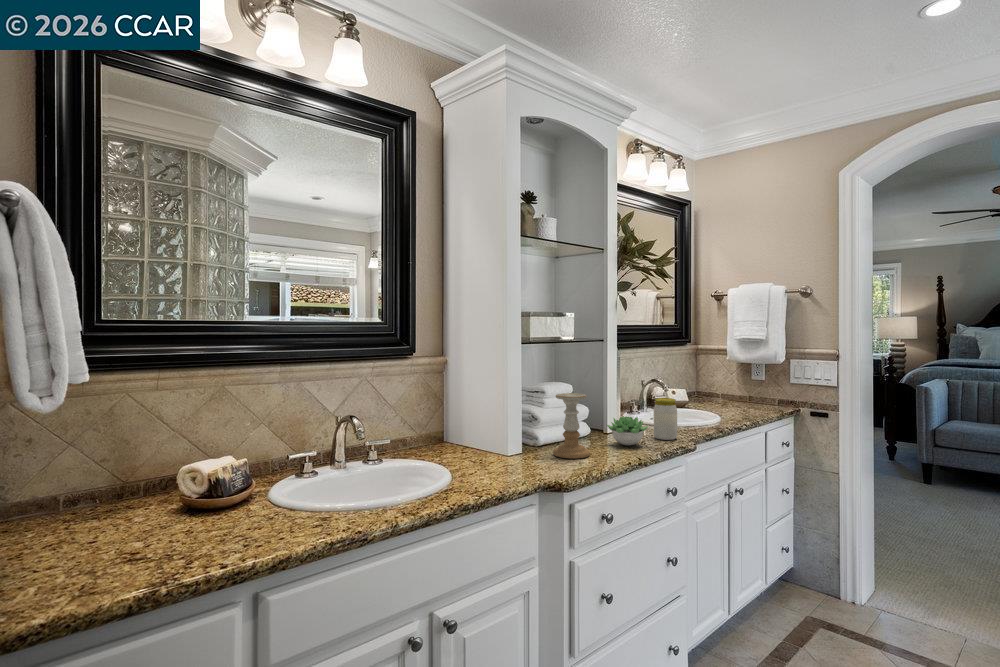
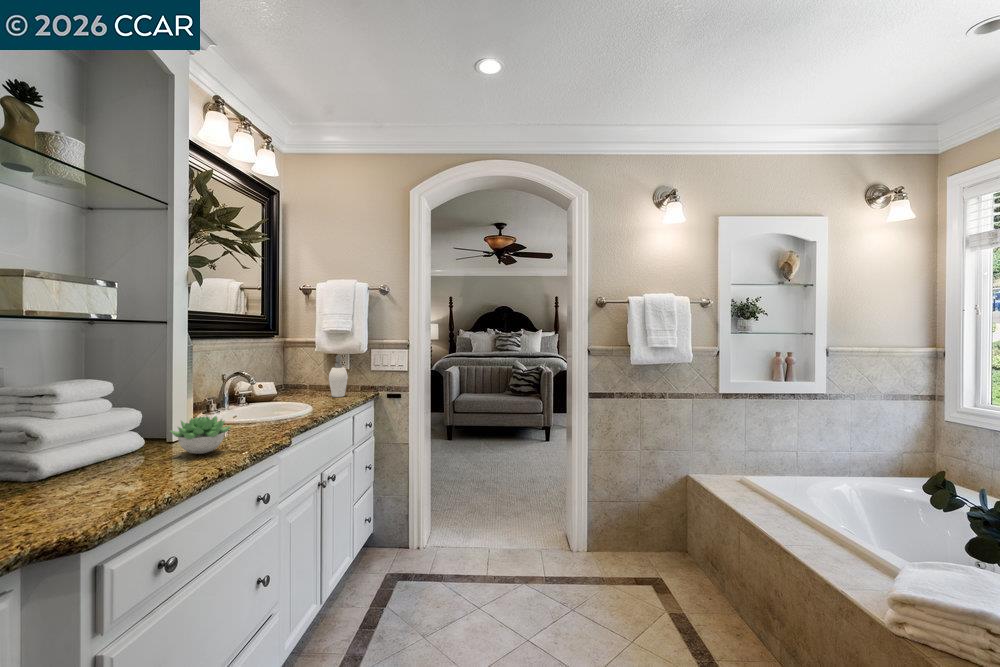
soap dispenser: none [741,366,768,410] -> present [329,356,348,397]
candle holder: present [553,393,590,459] -> none [69,392,140,491]
jar: present [654,398,677,440] -> none [238,390,268,439]

